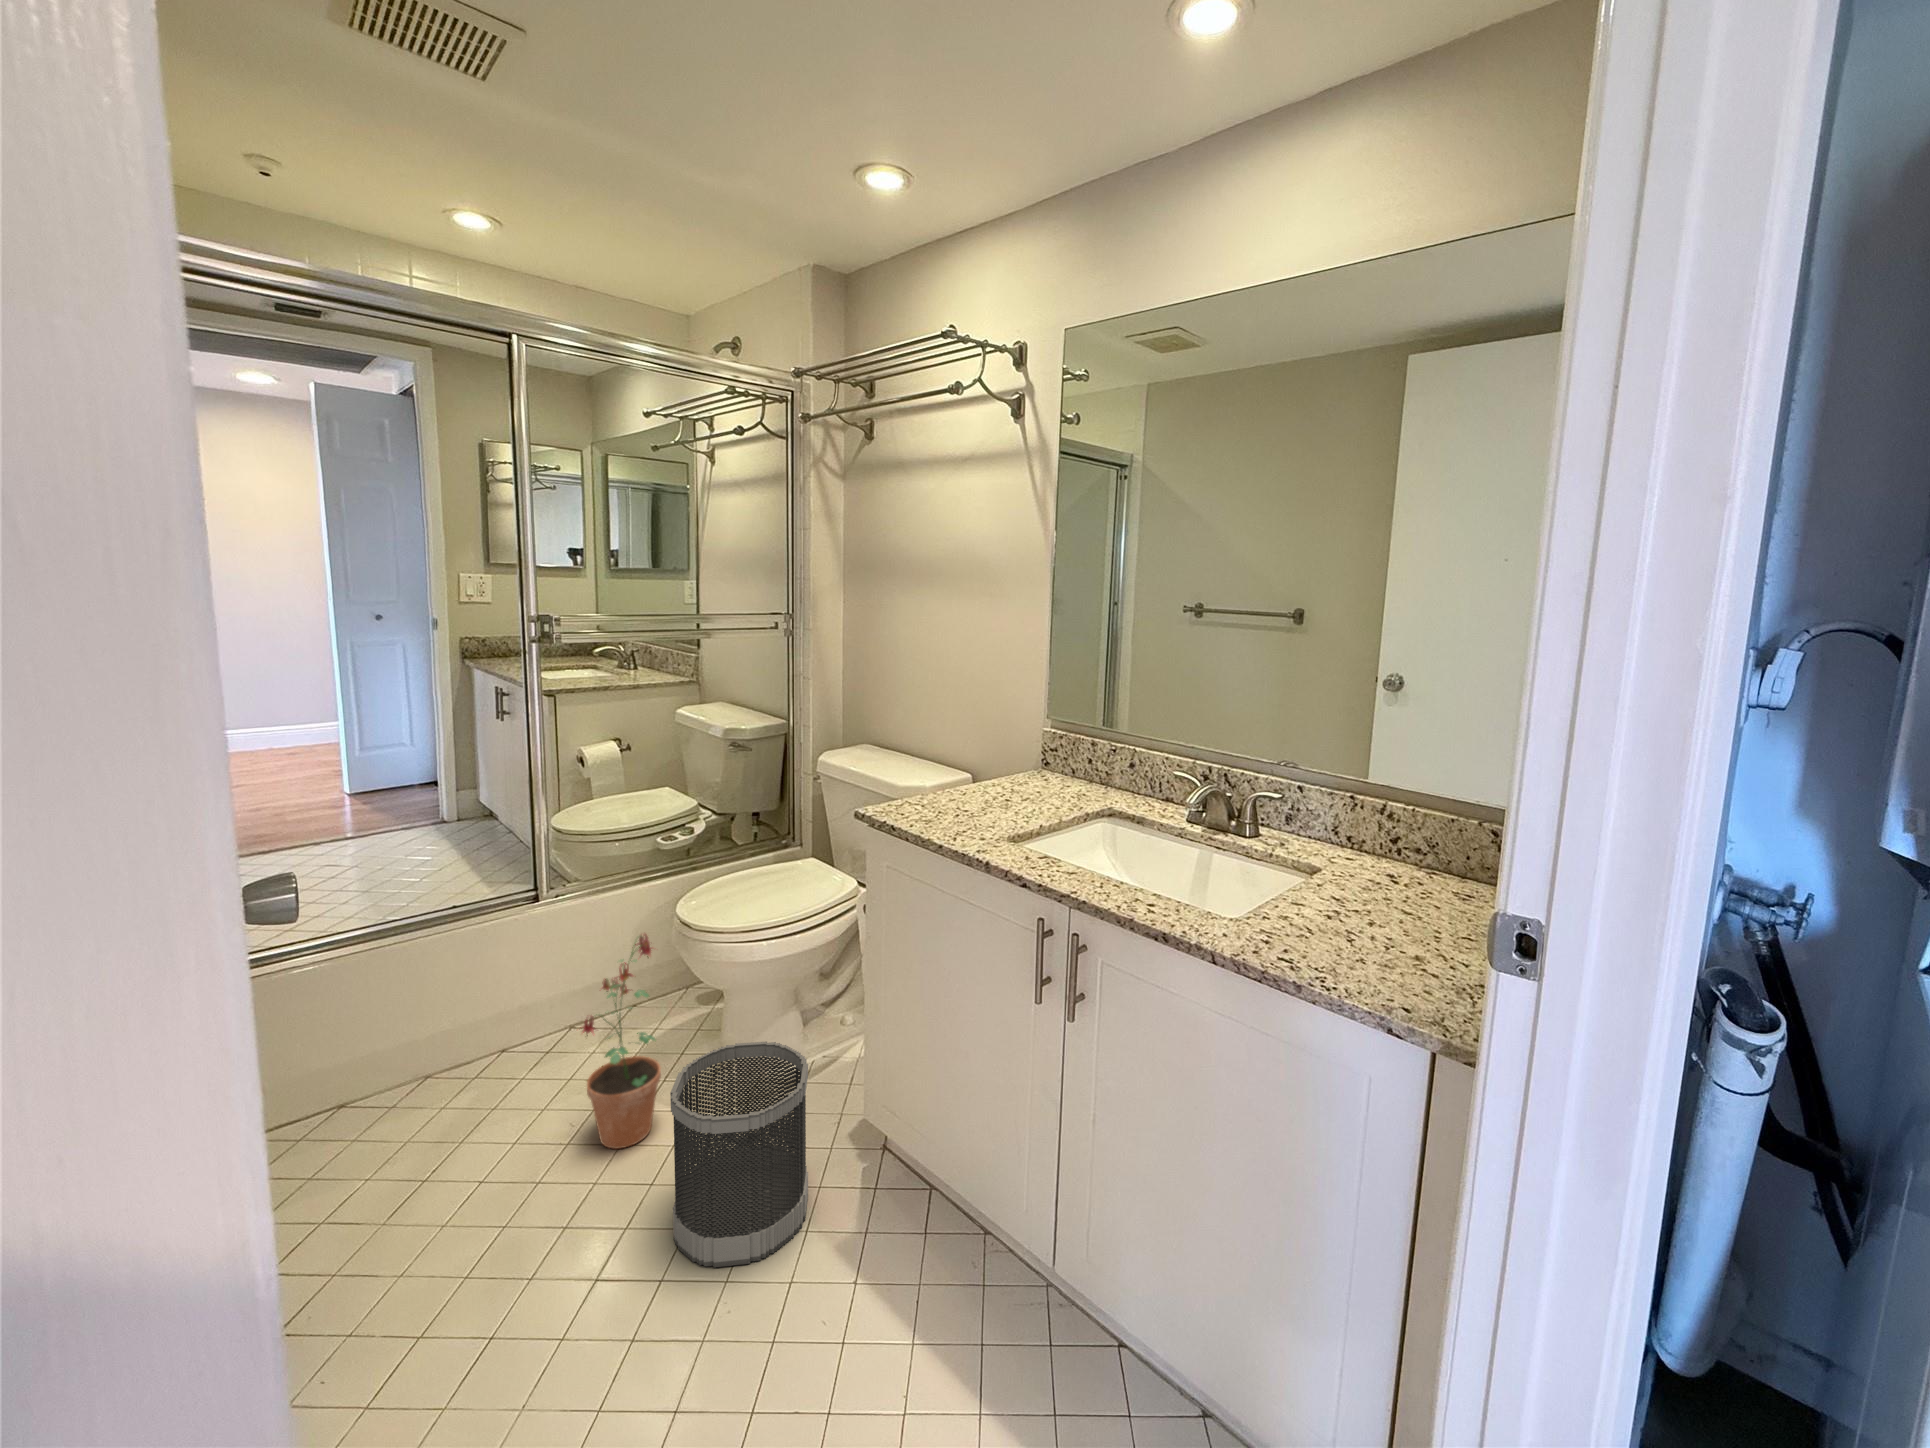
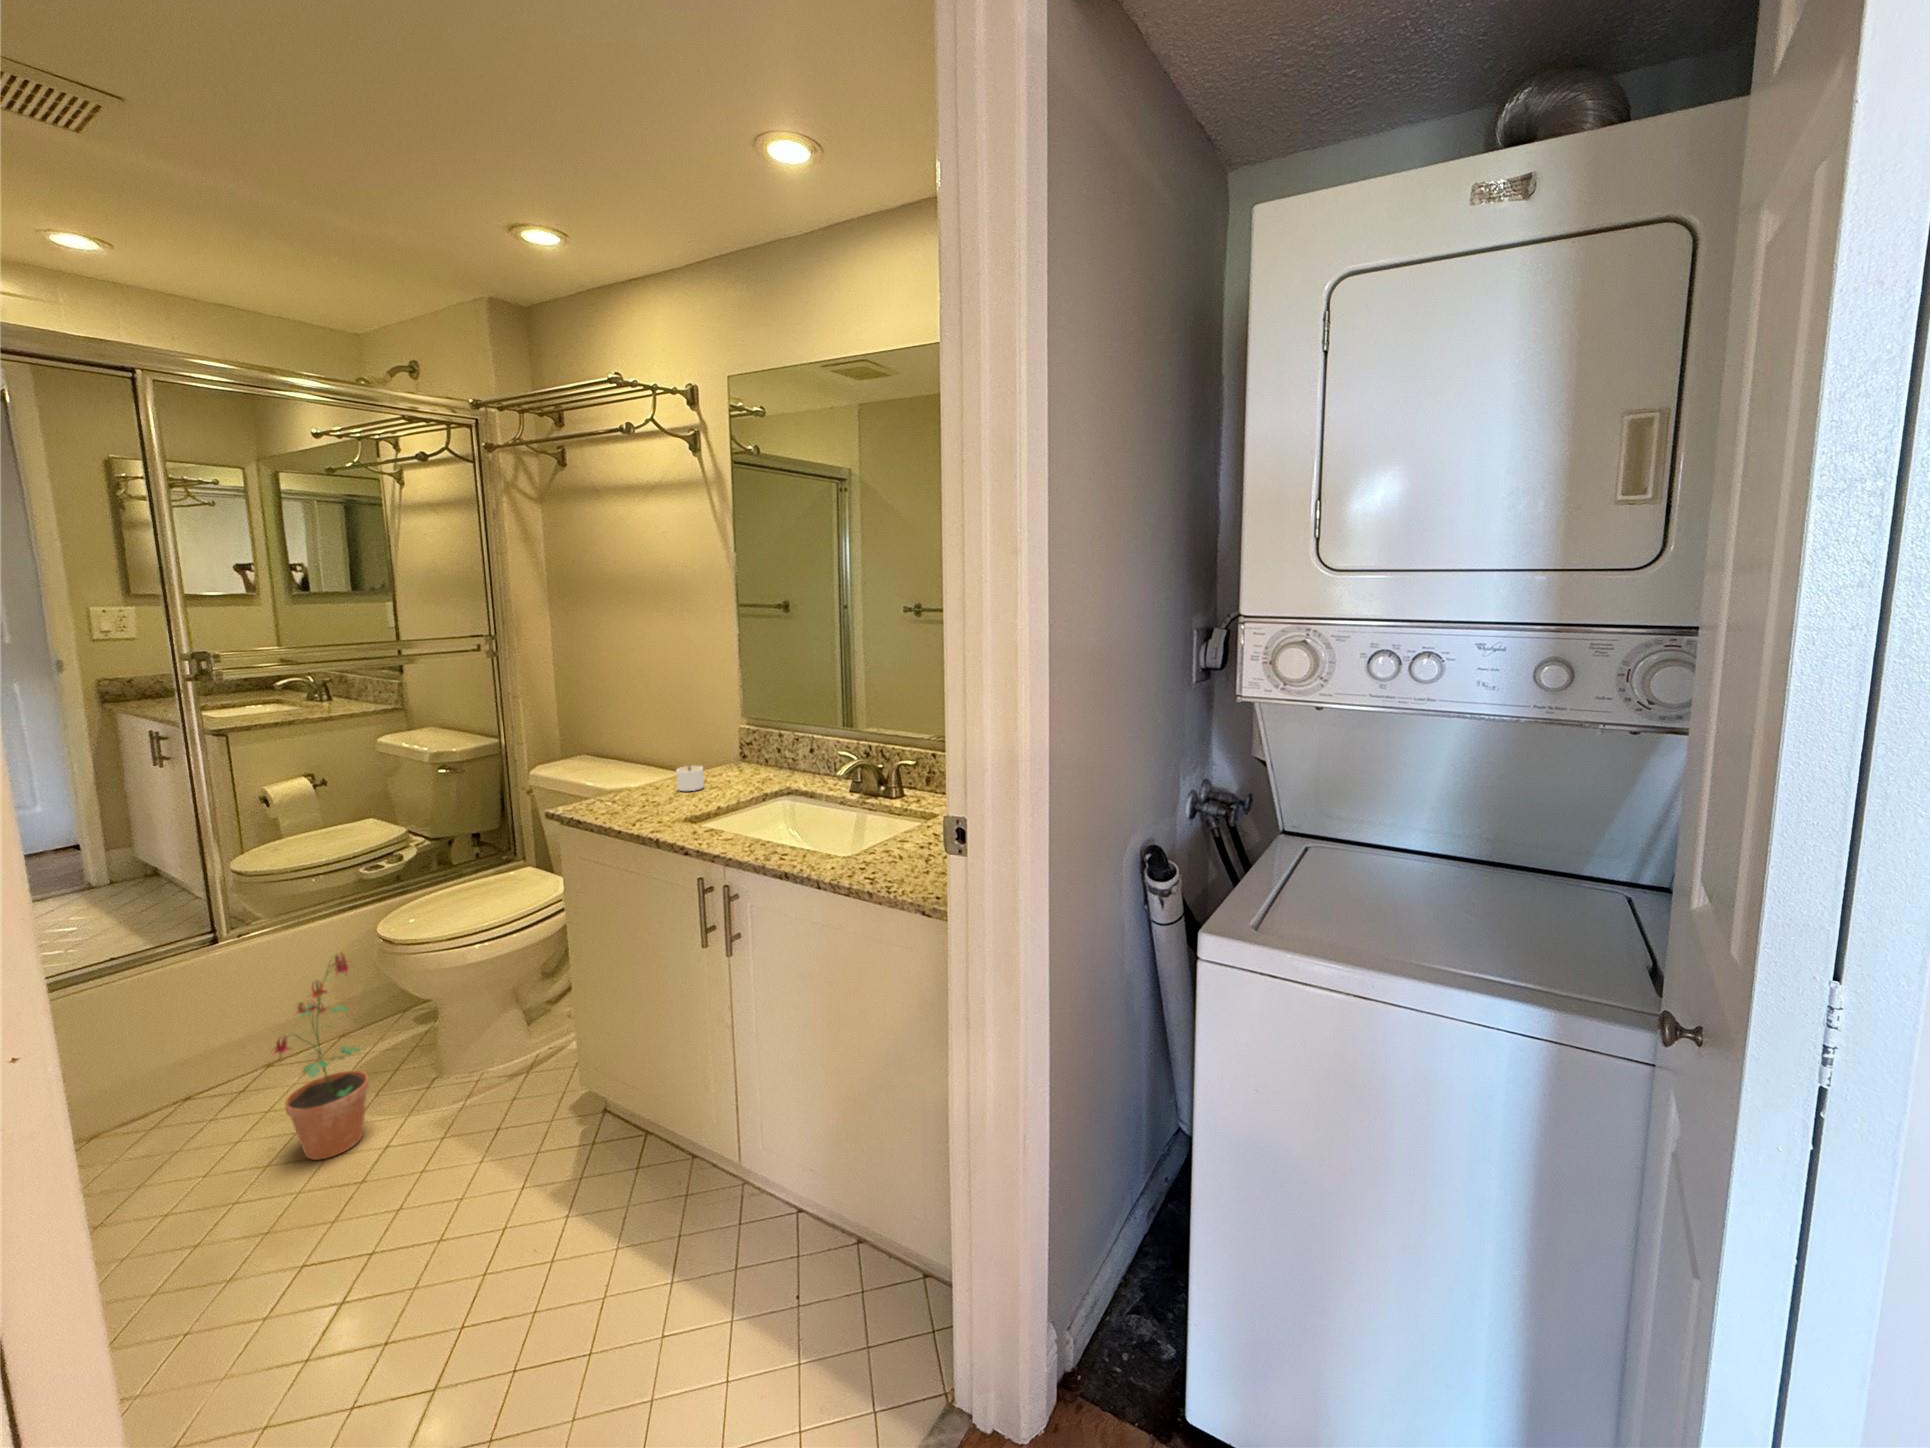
candle: none [985,772,1029,801] -> present [676,766,704,791]
wastebasket: present [670,1041,808,1267] -> none [370,1029,525,1233]

